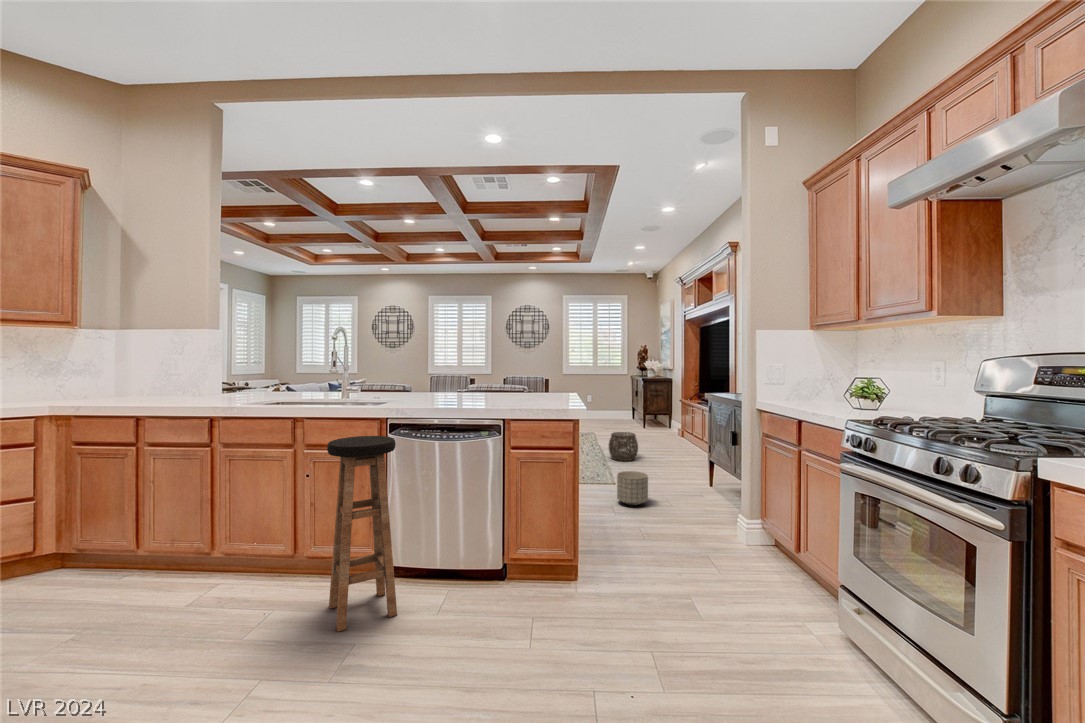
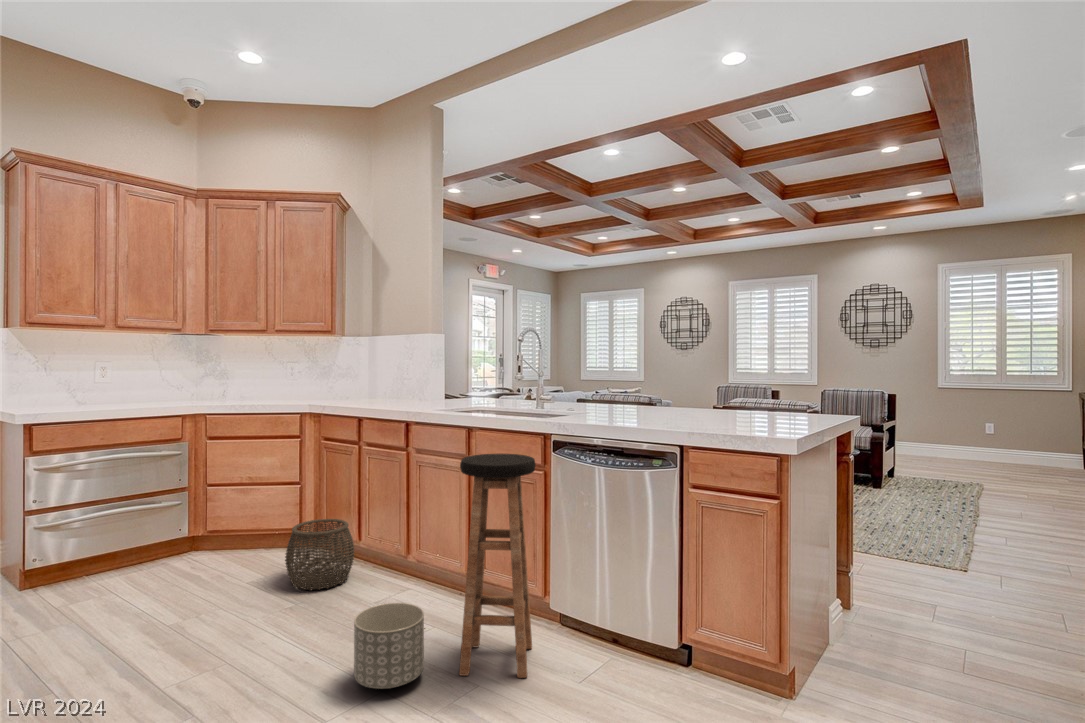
woven basket: present [609,432,638,461] -> present [285,519,354,590]
planter: present [617,471,648,506] -> present [354,603,424,689]

